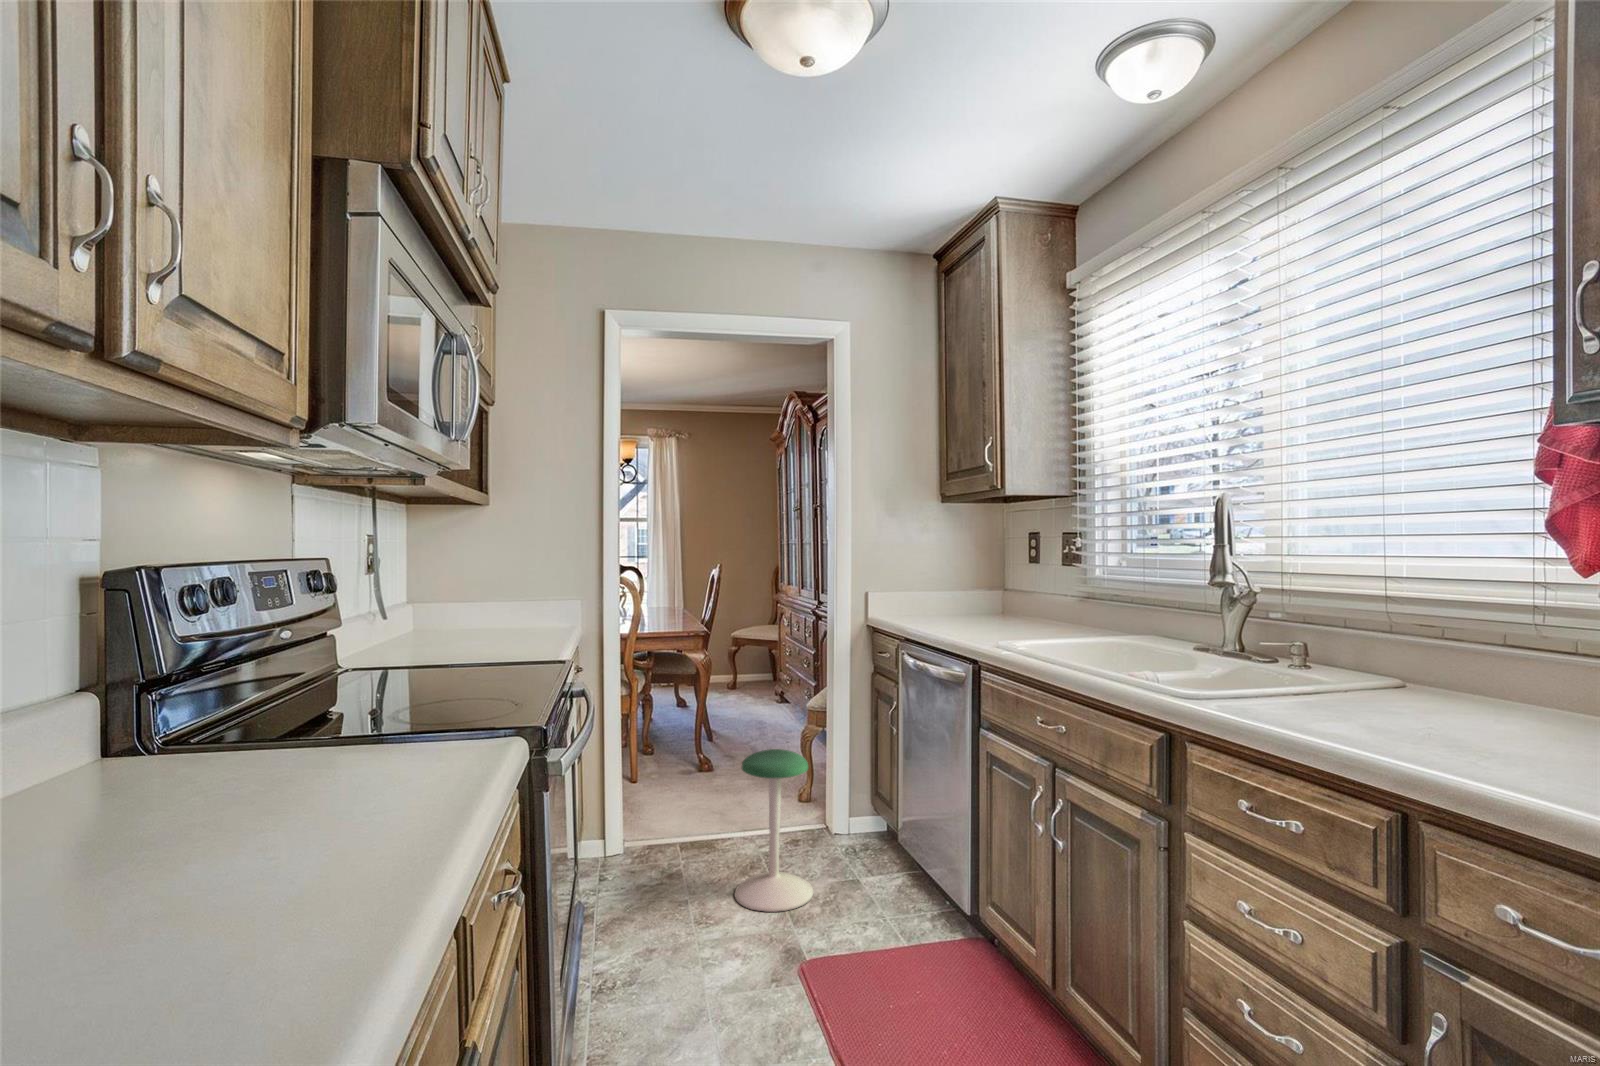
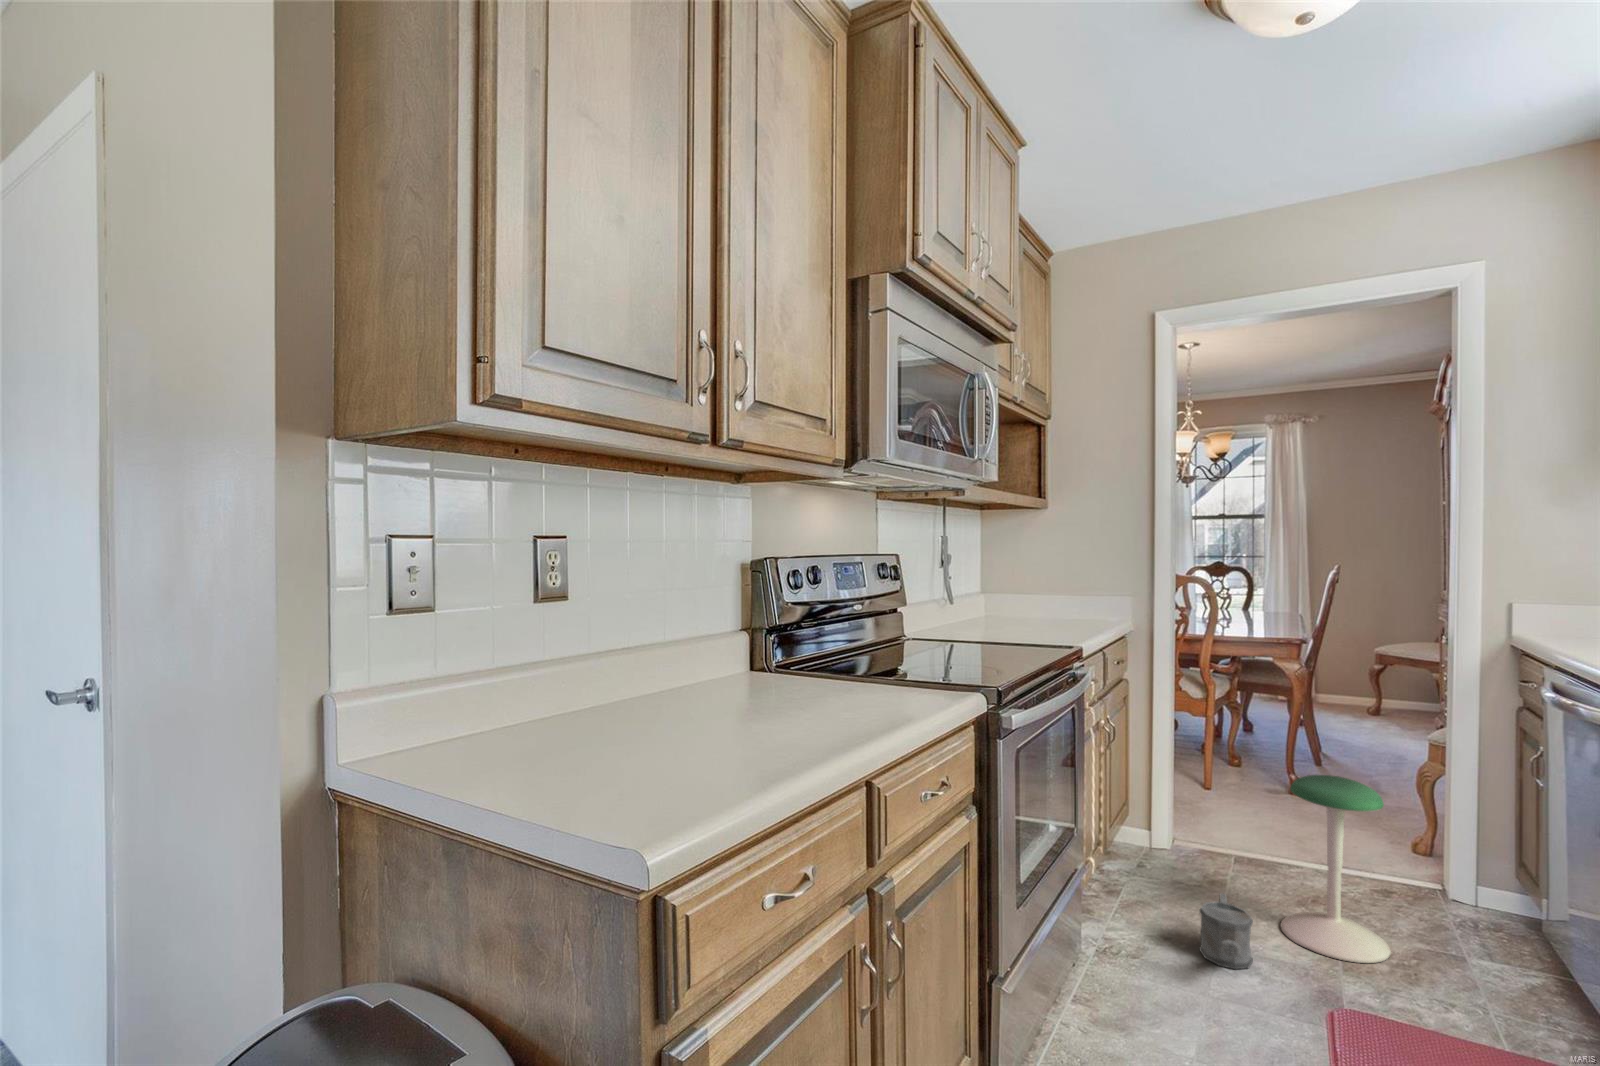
watering can: none [683,885,731,960] -> present [1199,893,1253,969]

